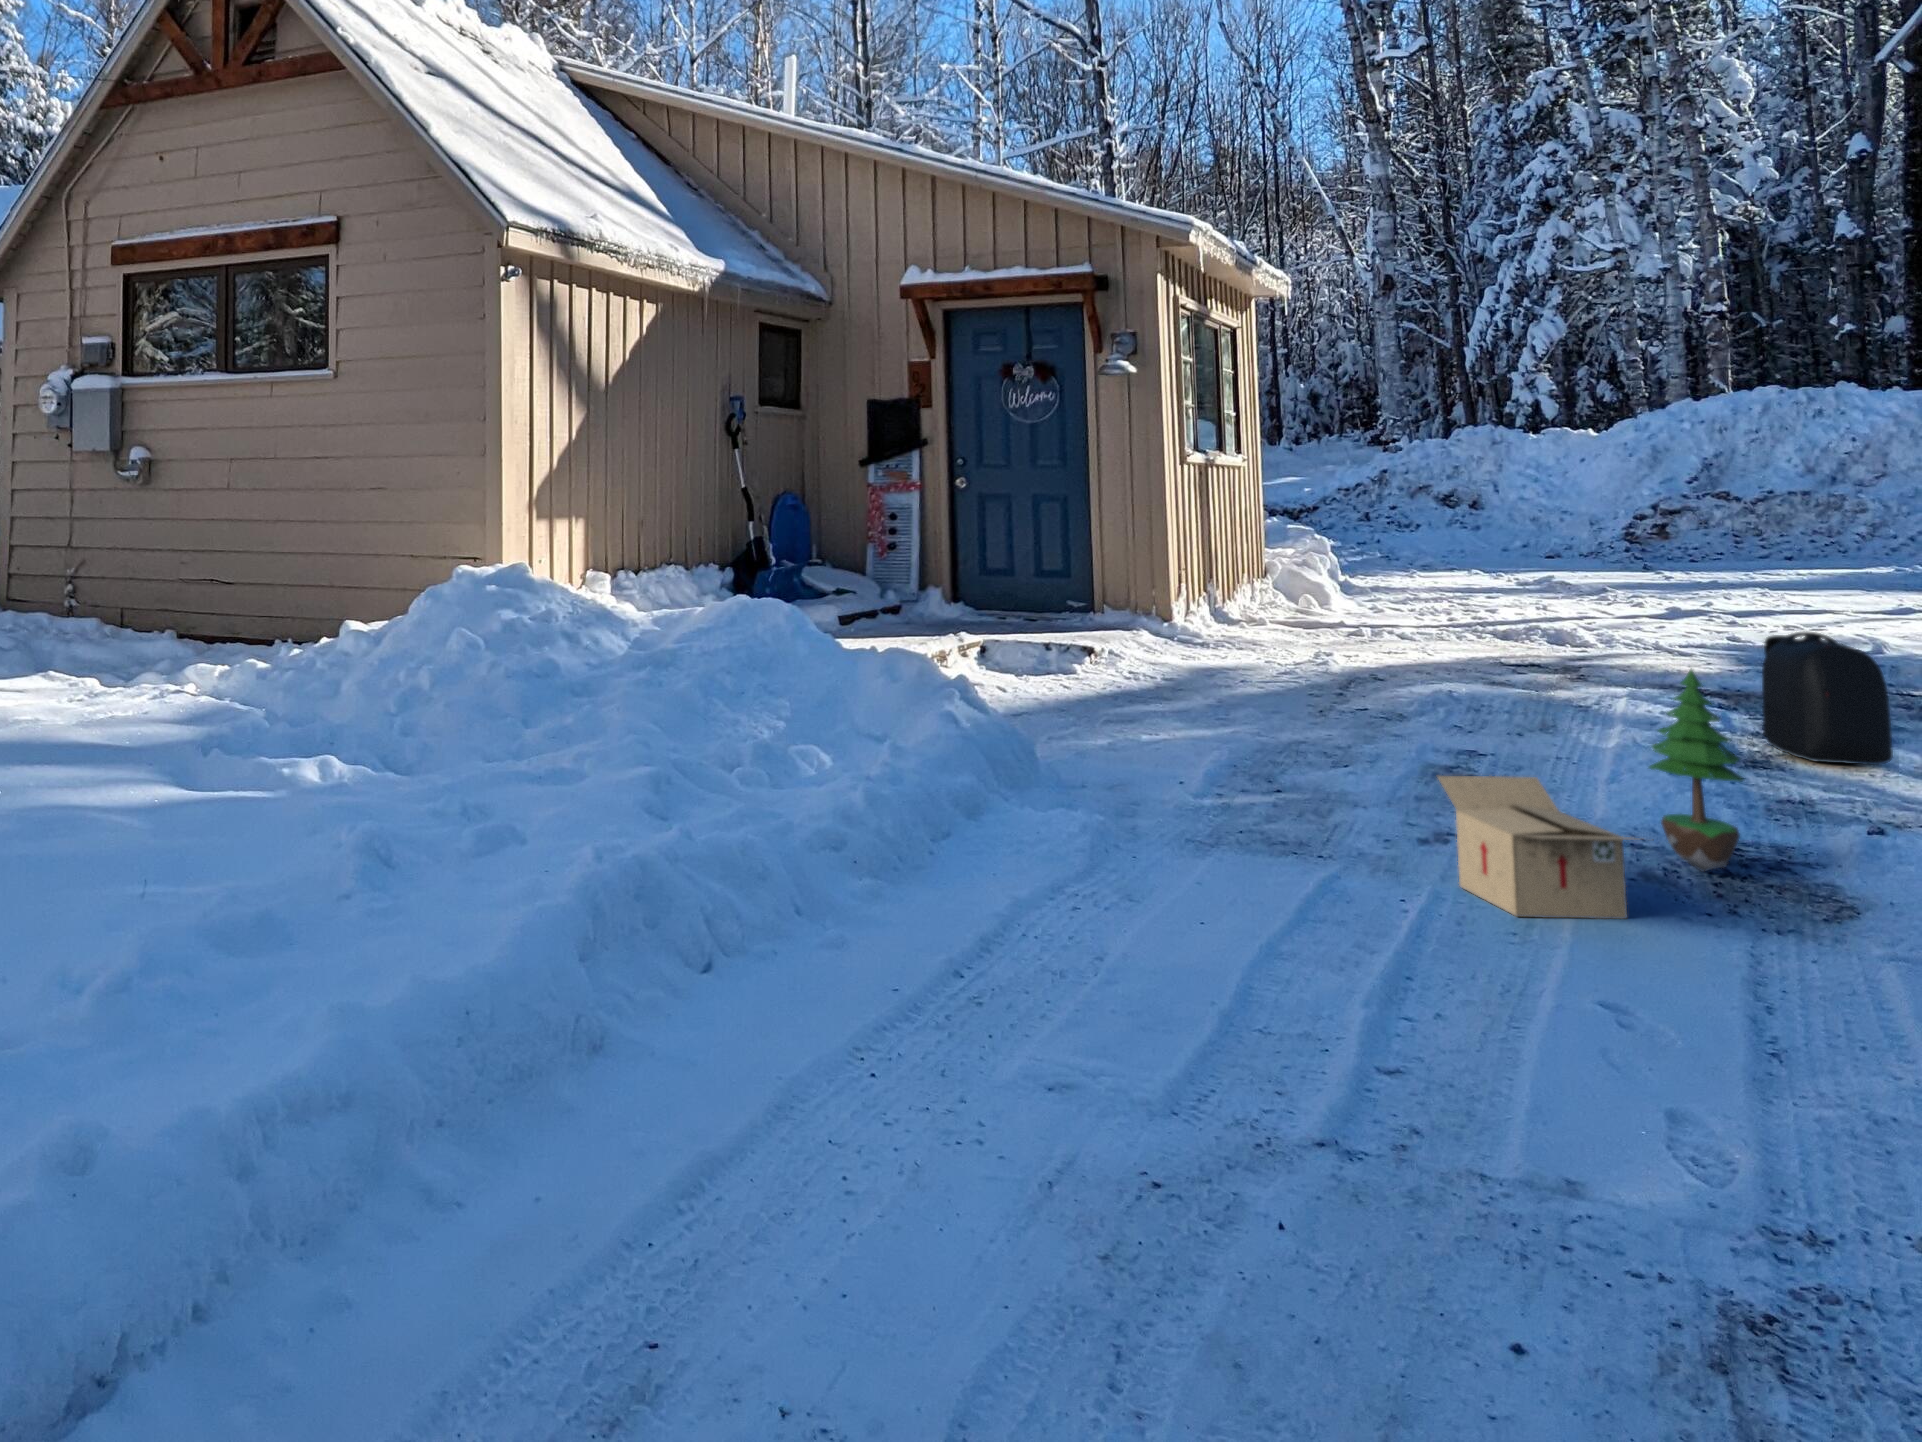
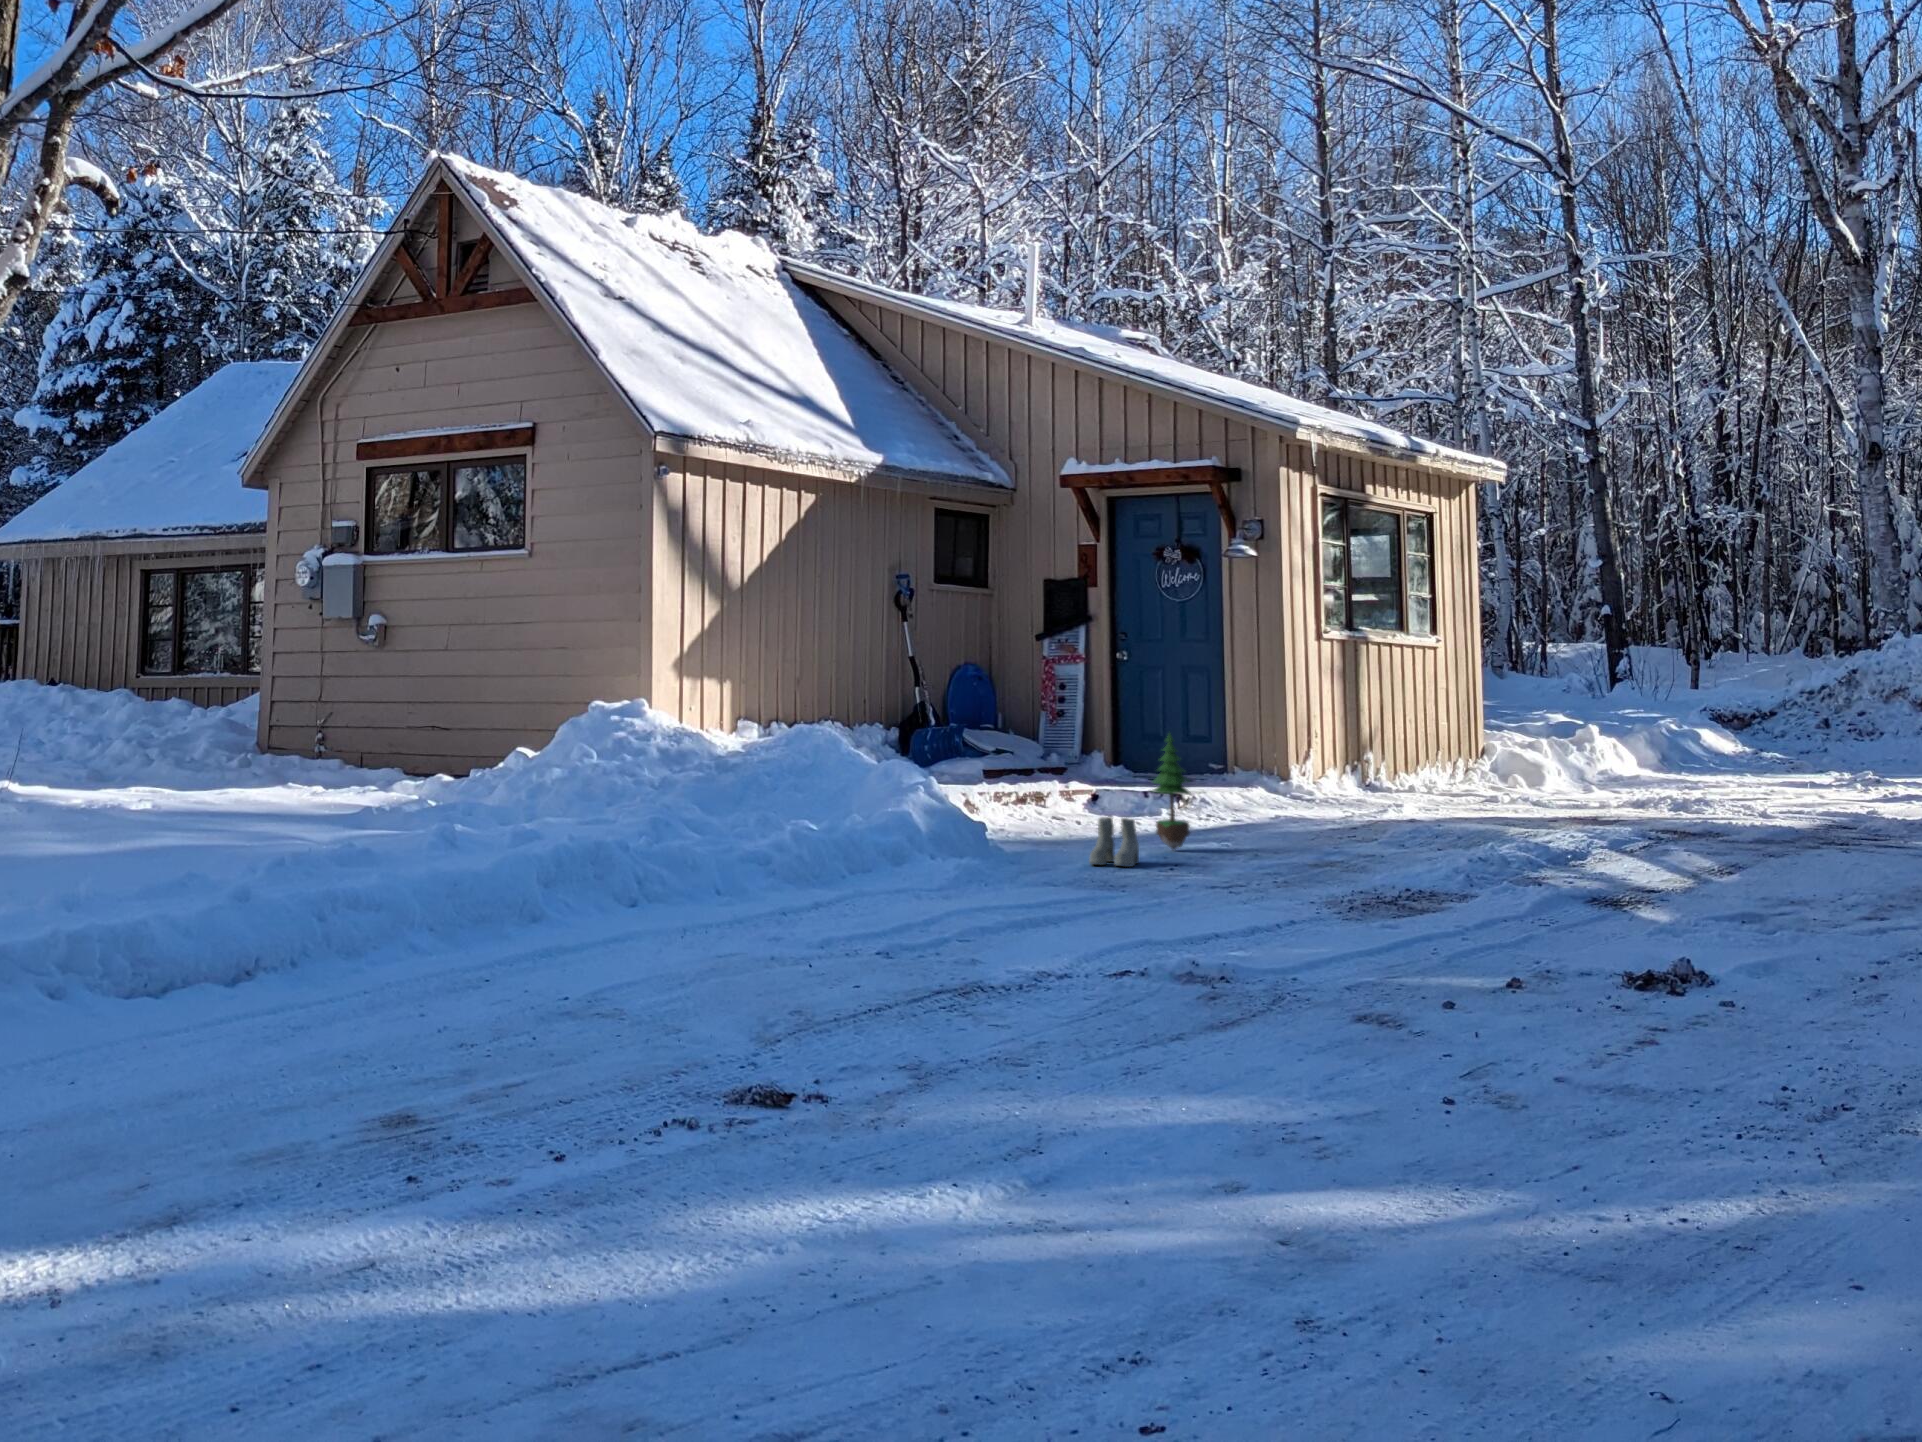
backpack: present [1762,631,1893,765] -> none [1423,740,1485,830]
cardboard box: present [1438,776,1632,919] -> none [1010,791,1071,858]
boots: none [1729,856,1861,972] -> present [1089,817,1139,867]

